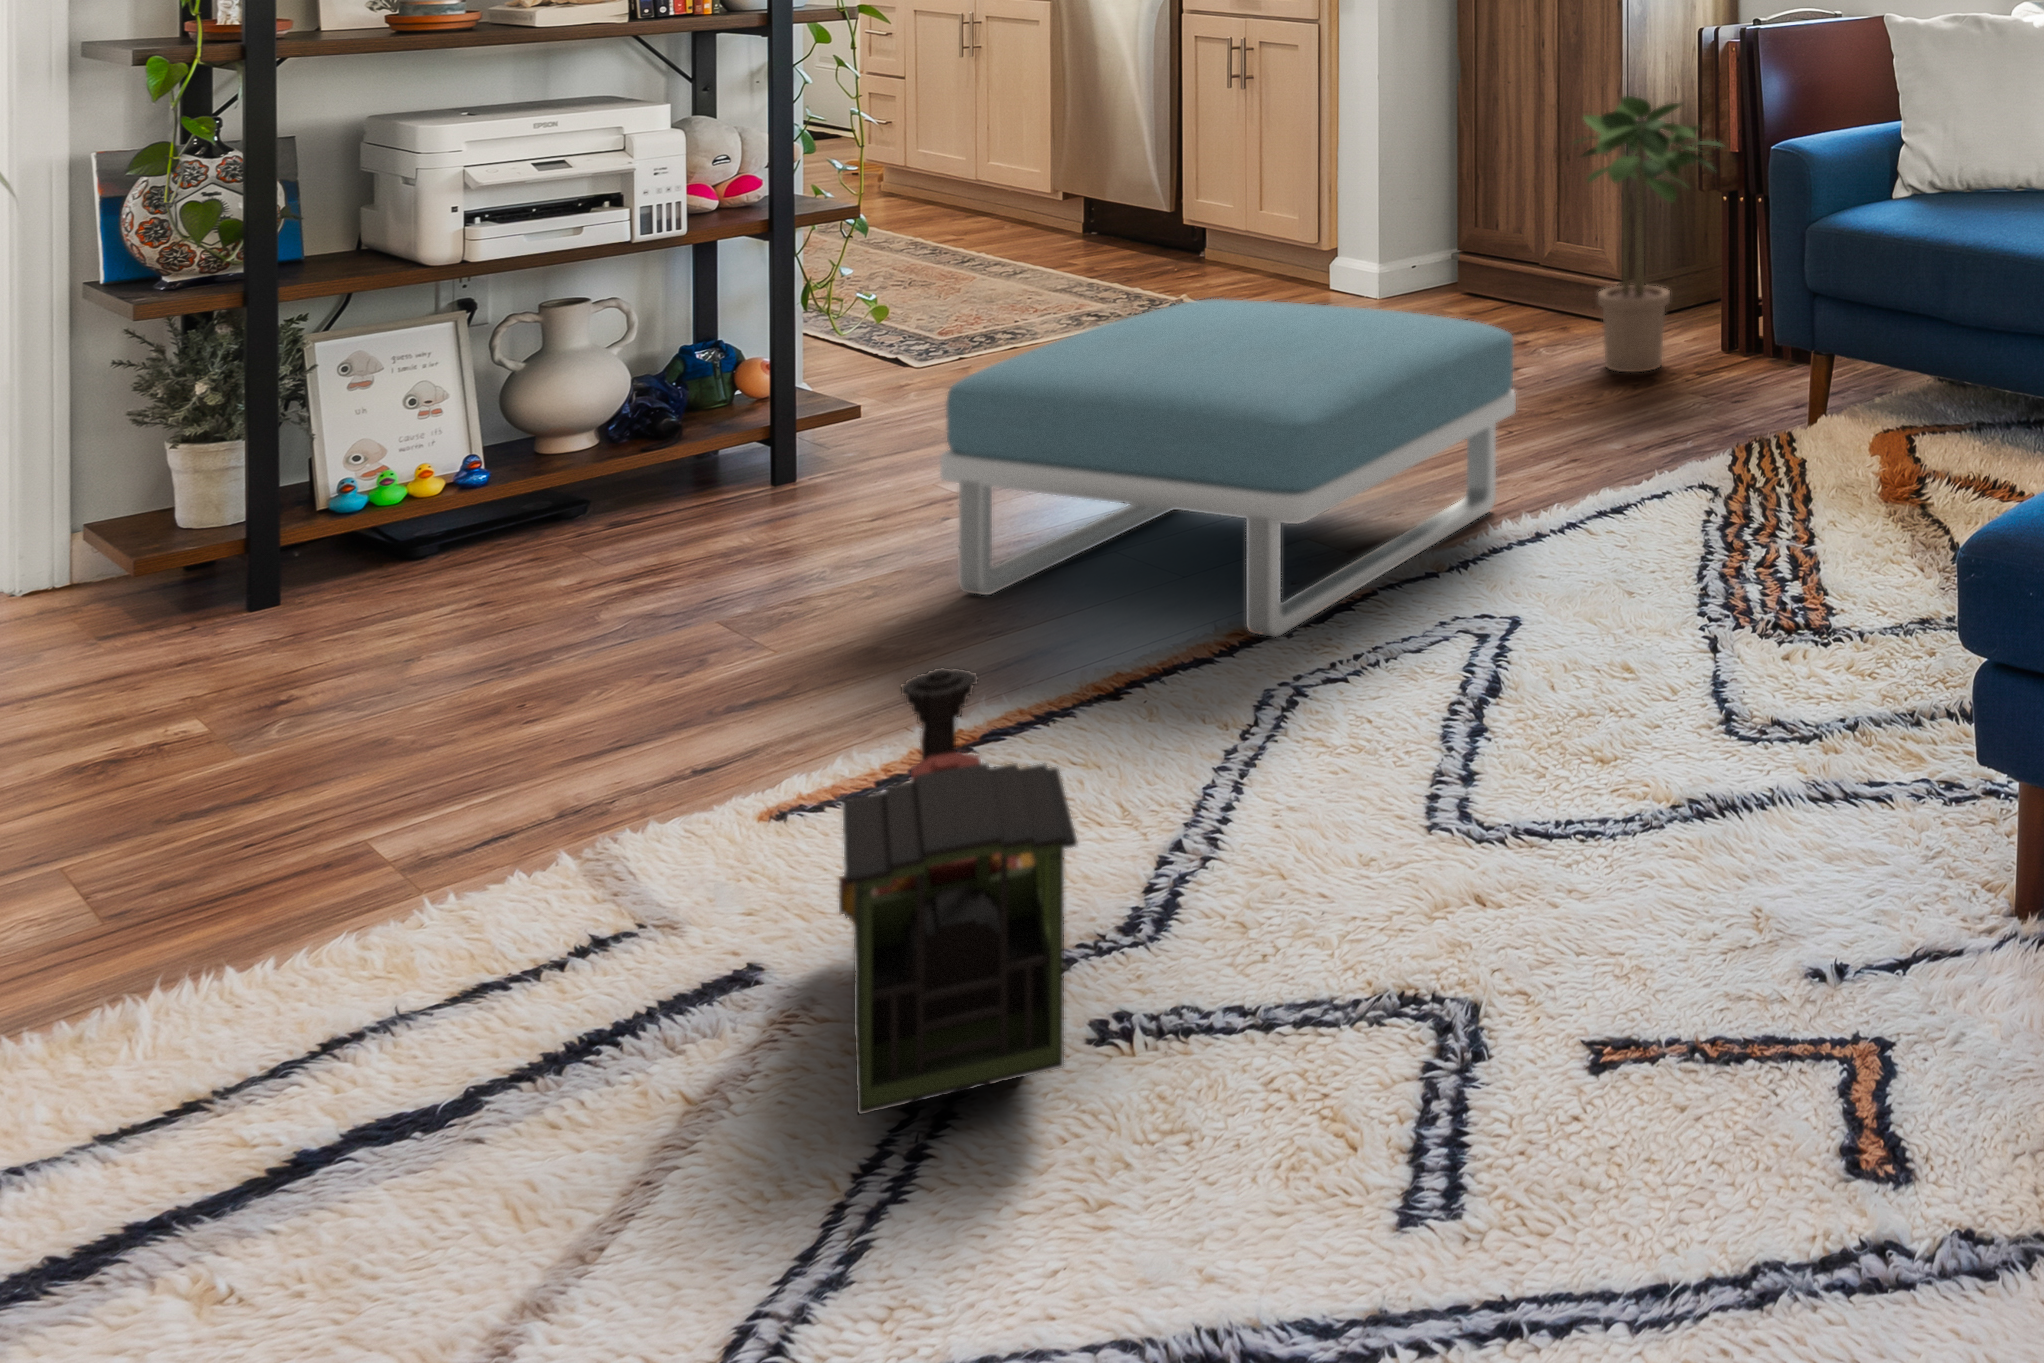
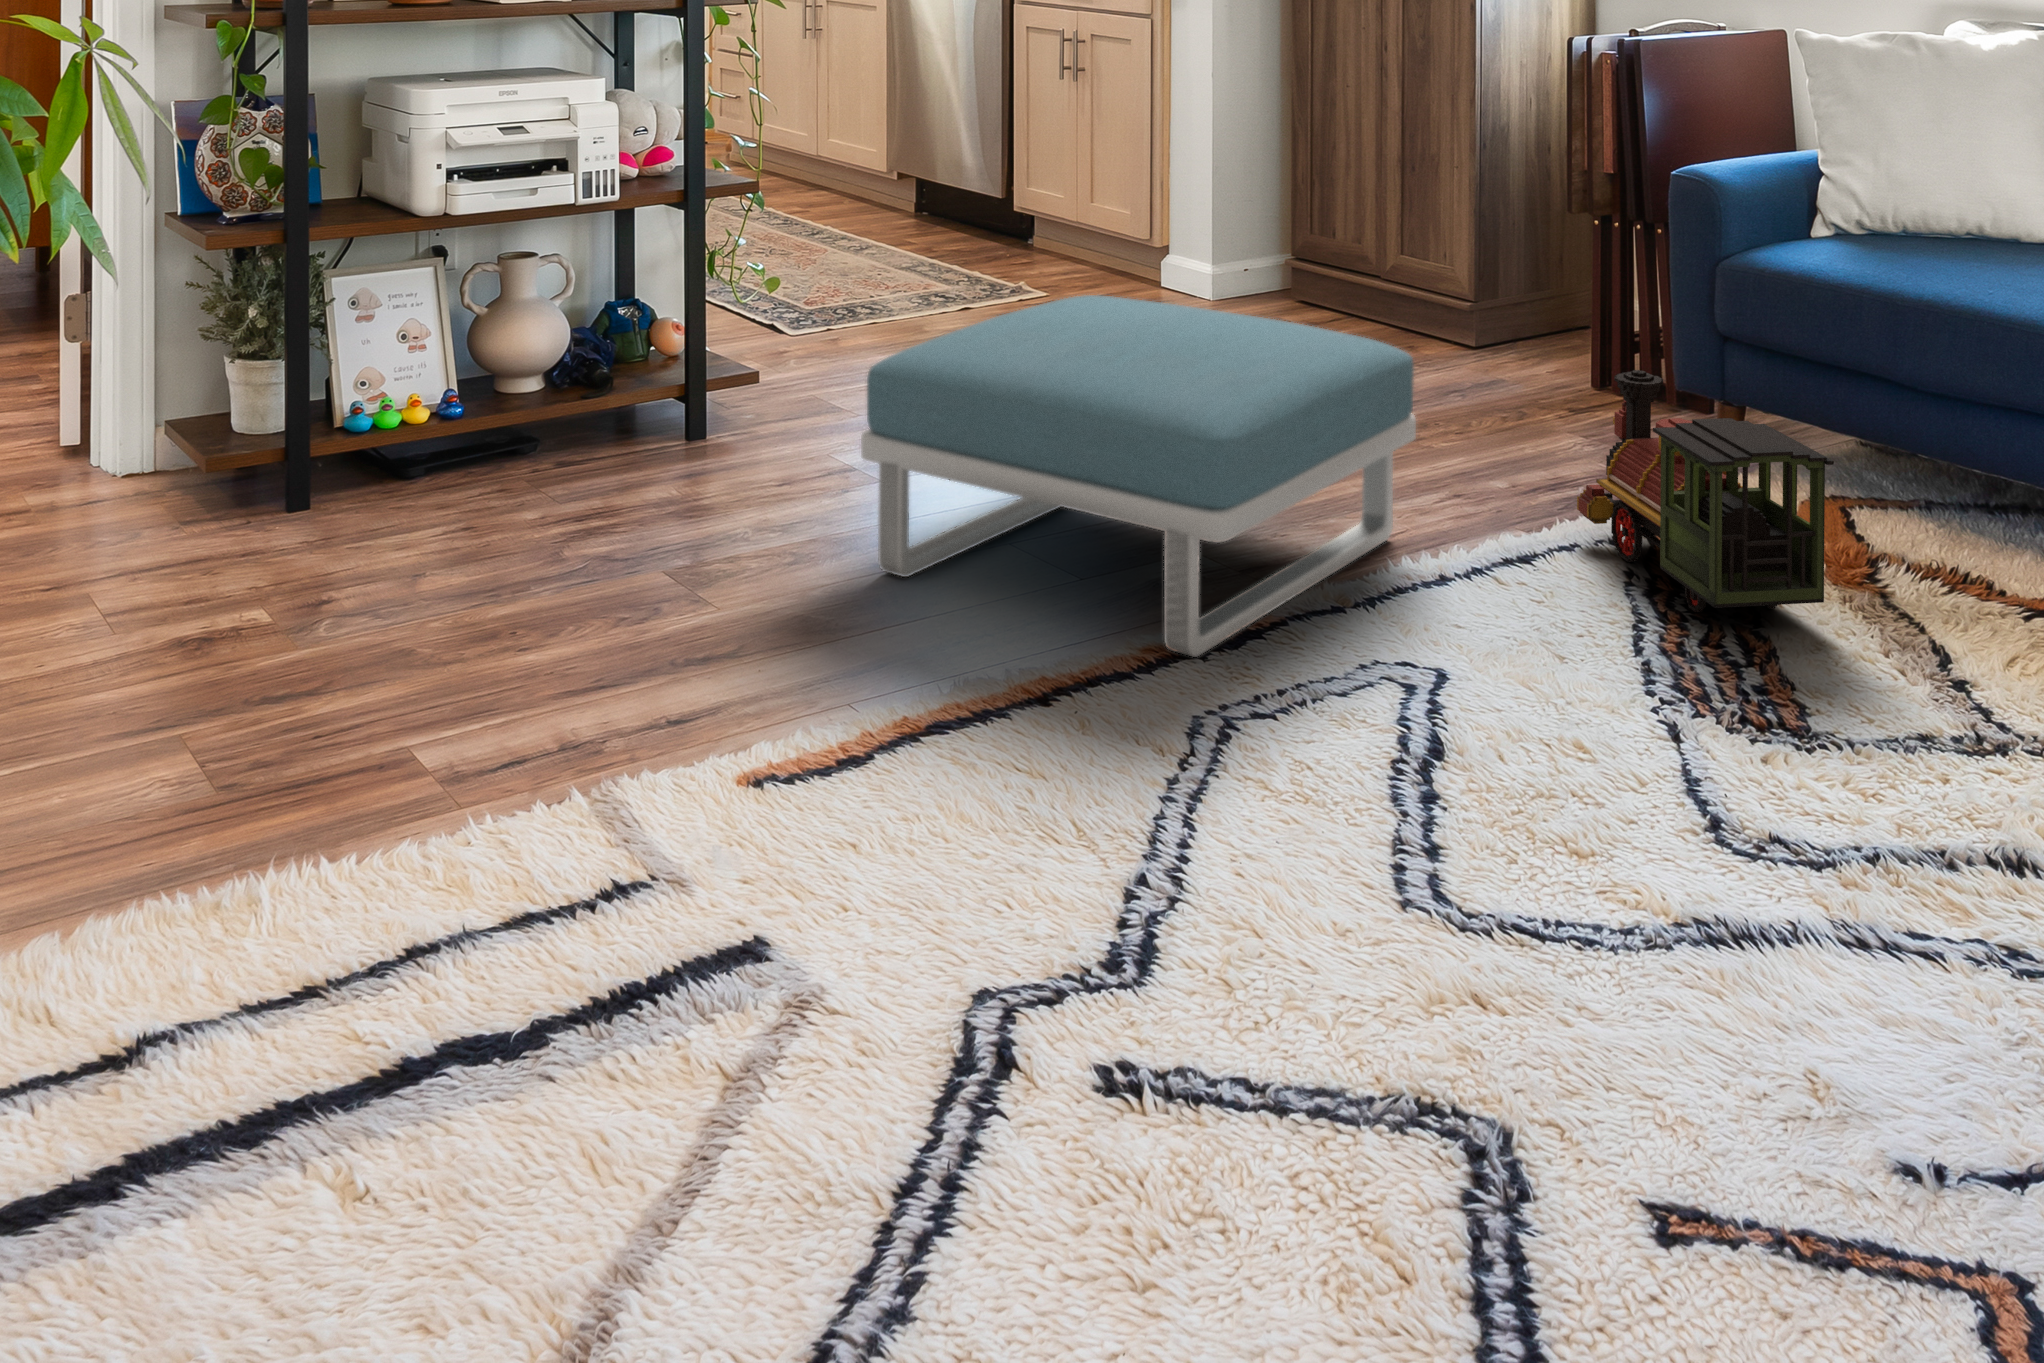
potted plant: present [1576,96,1725,372] -> none [1434,106,1607,398]
toy train: present [839,668,1077,1114] -> present [1577,370,1834,612]

